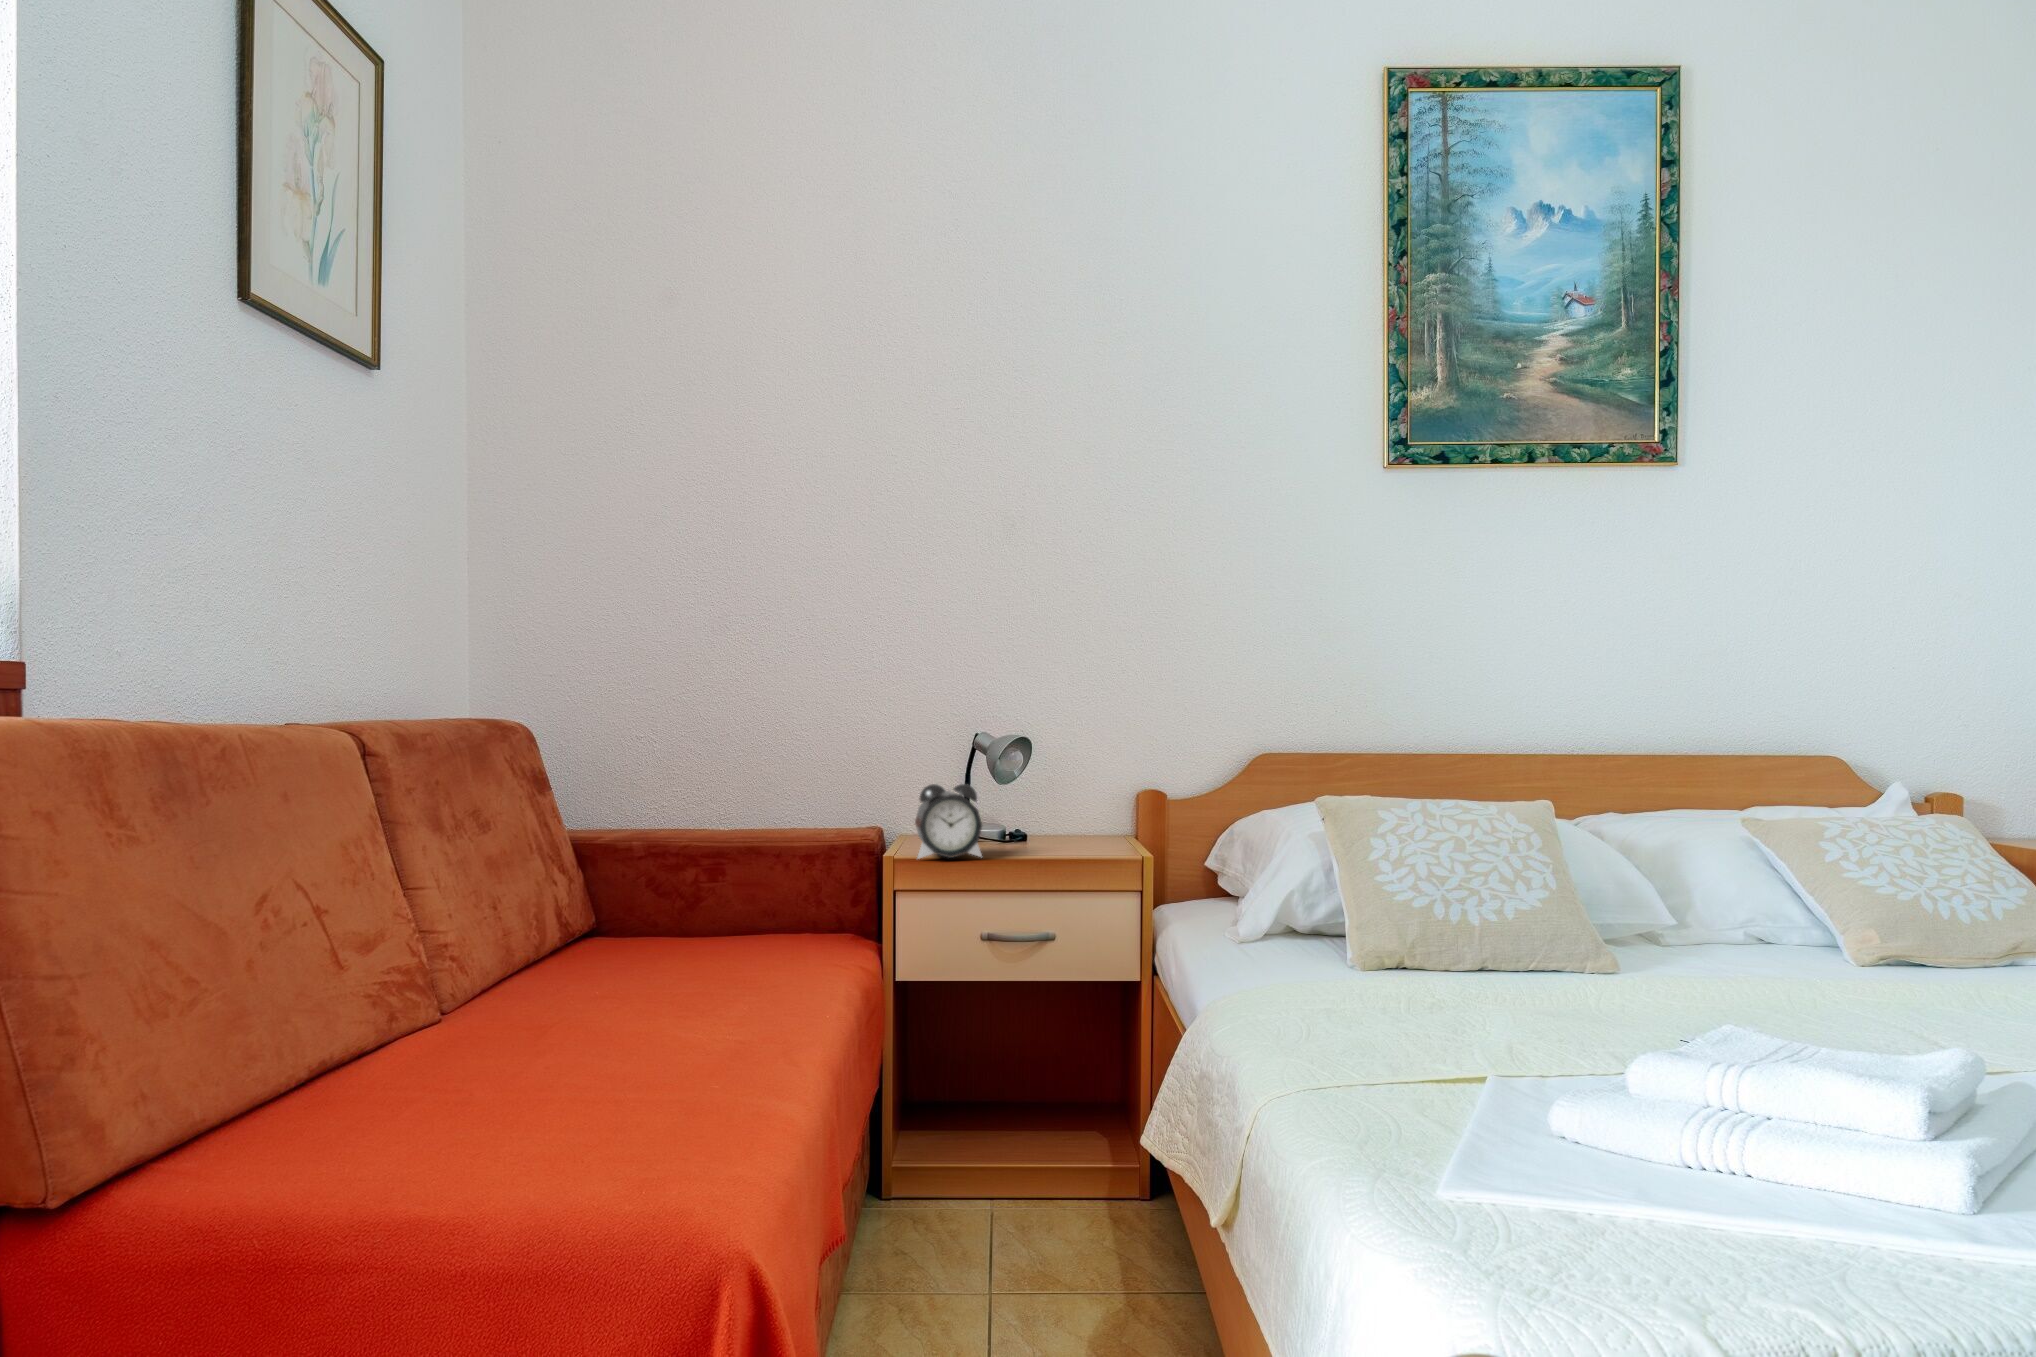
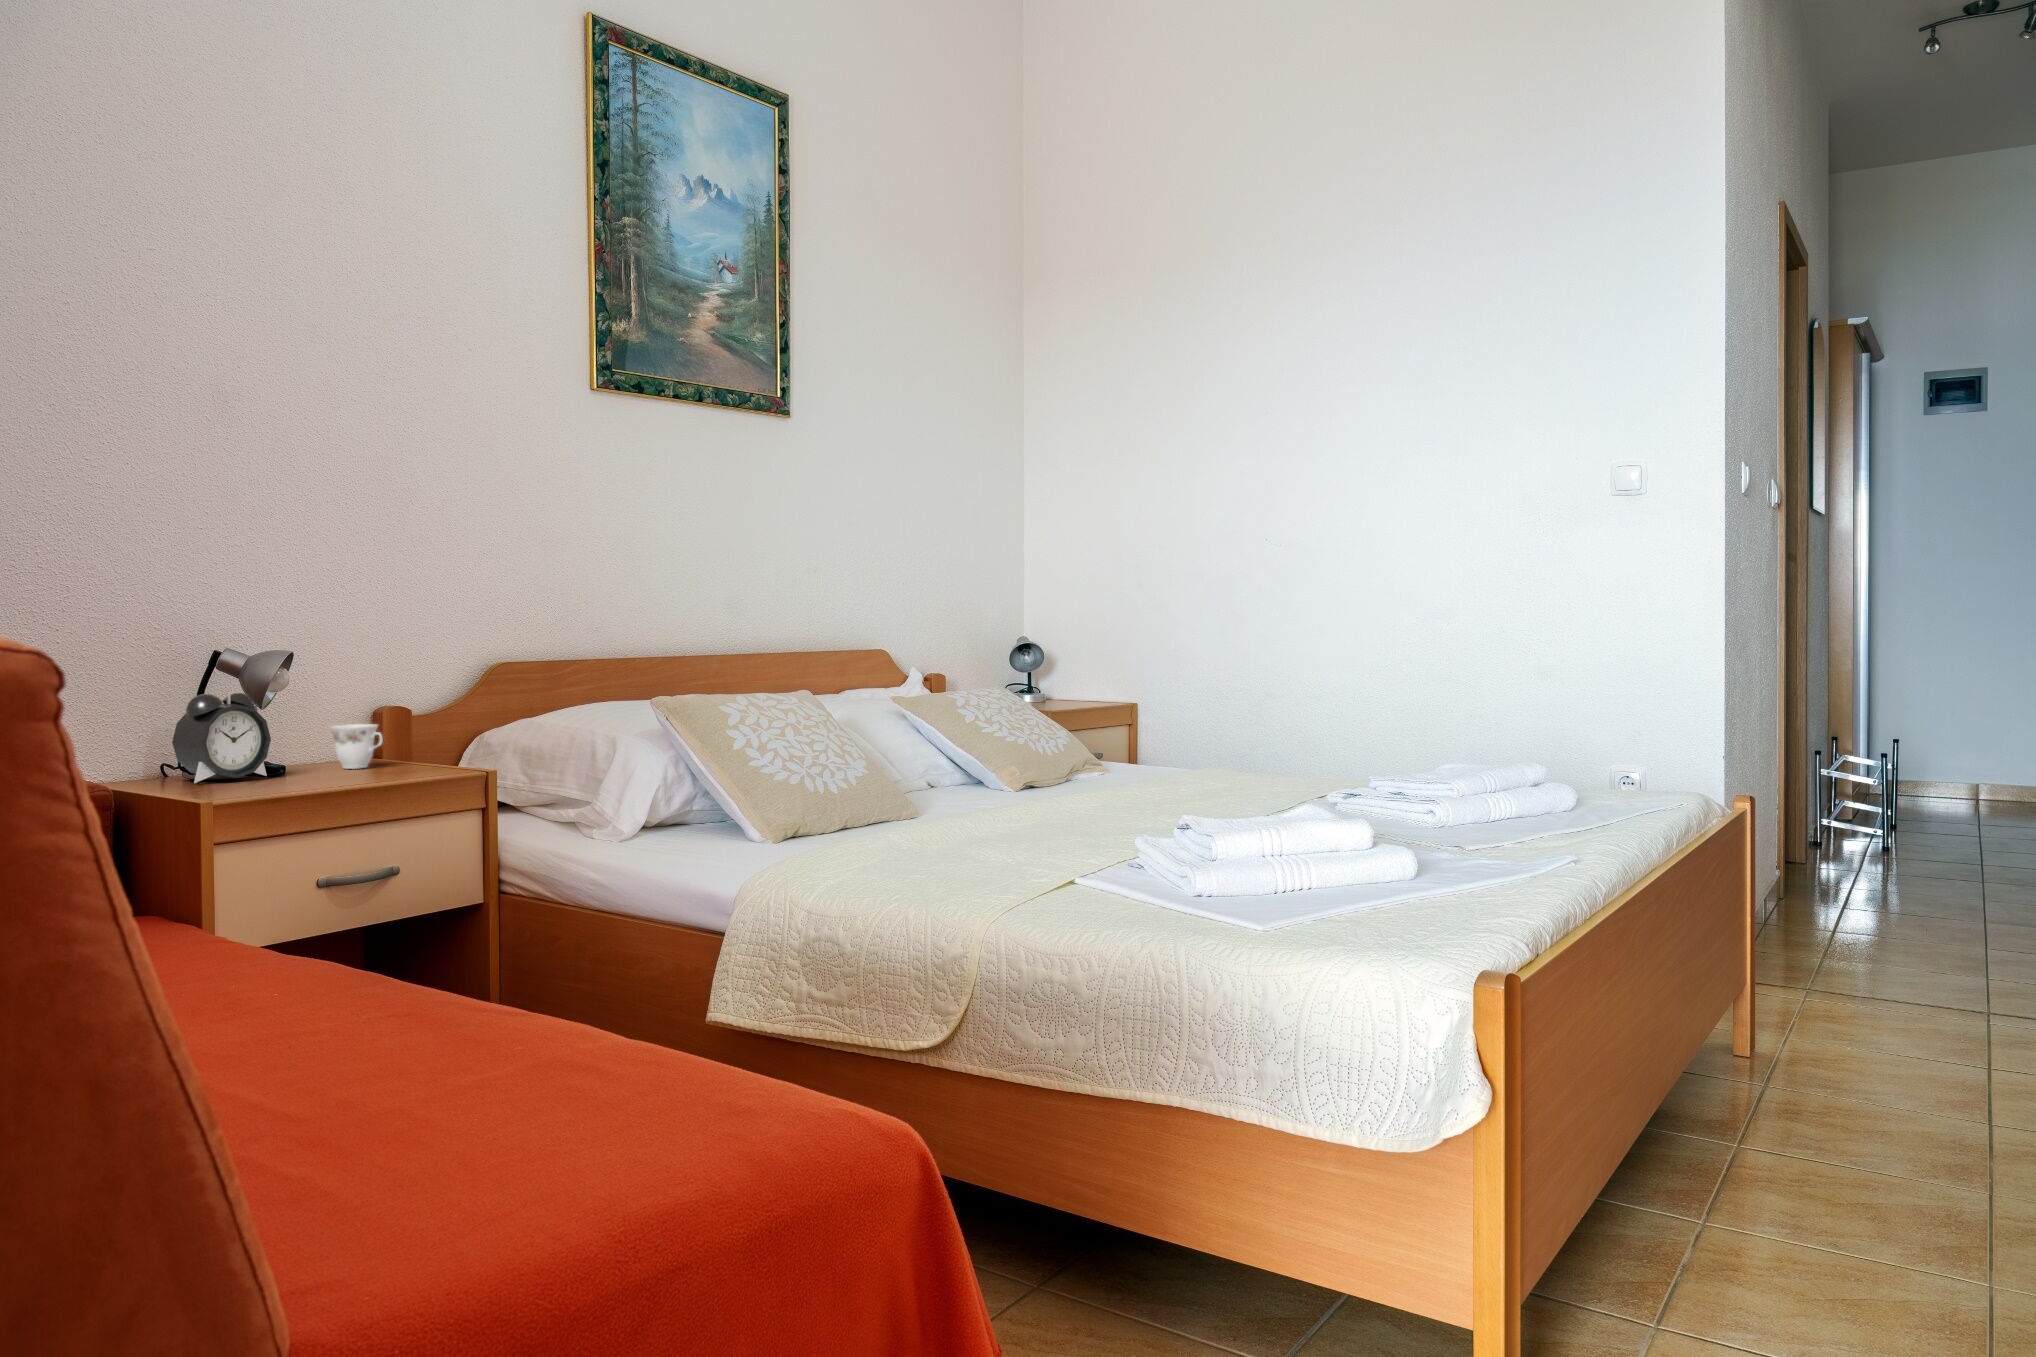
teacup: none [1052,814,1092,857] -> present [330,724,383,769]

